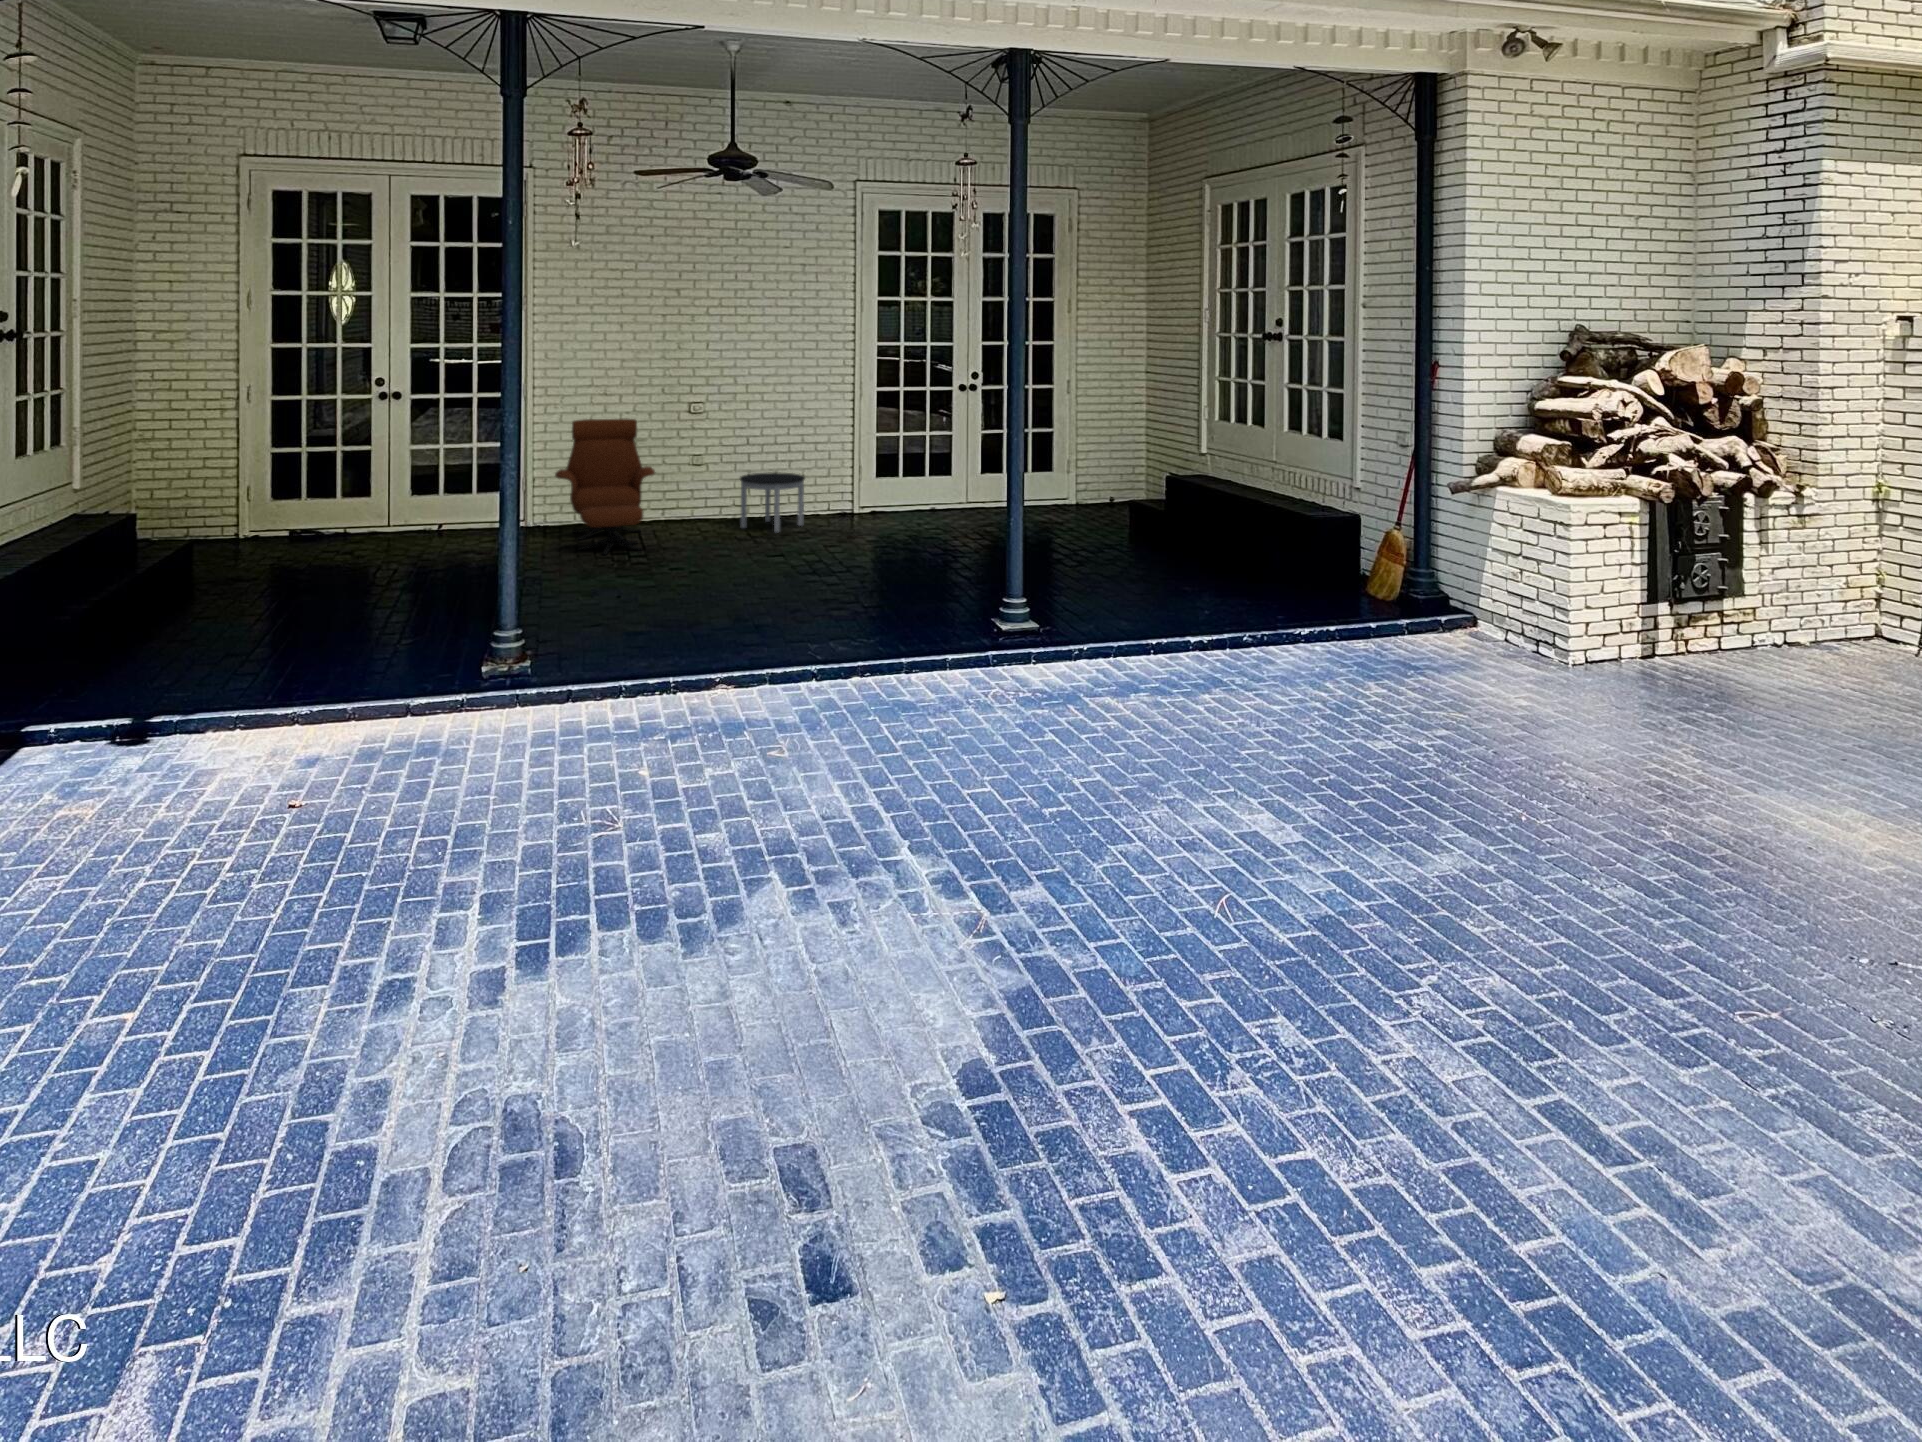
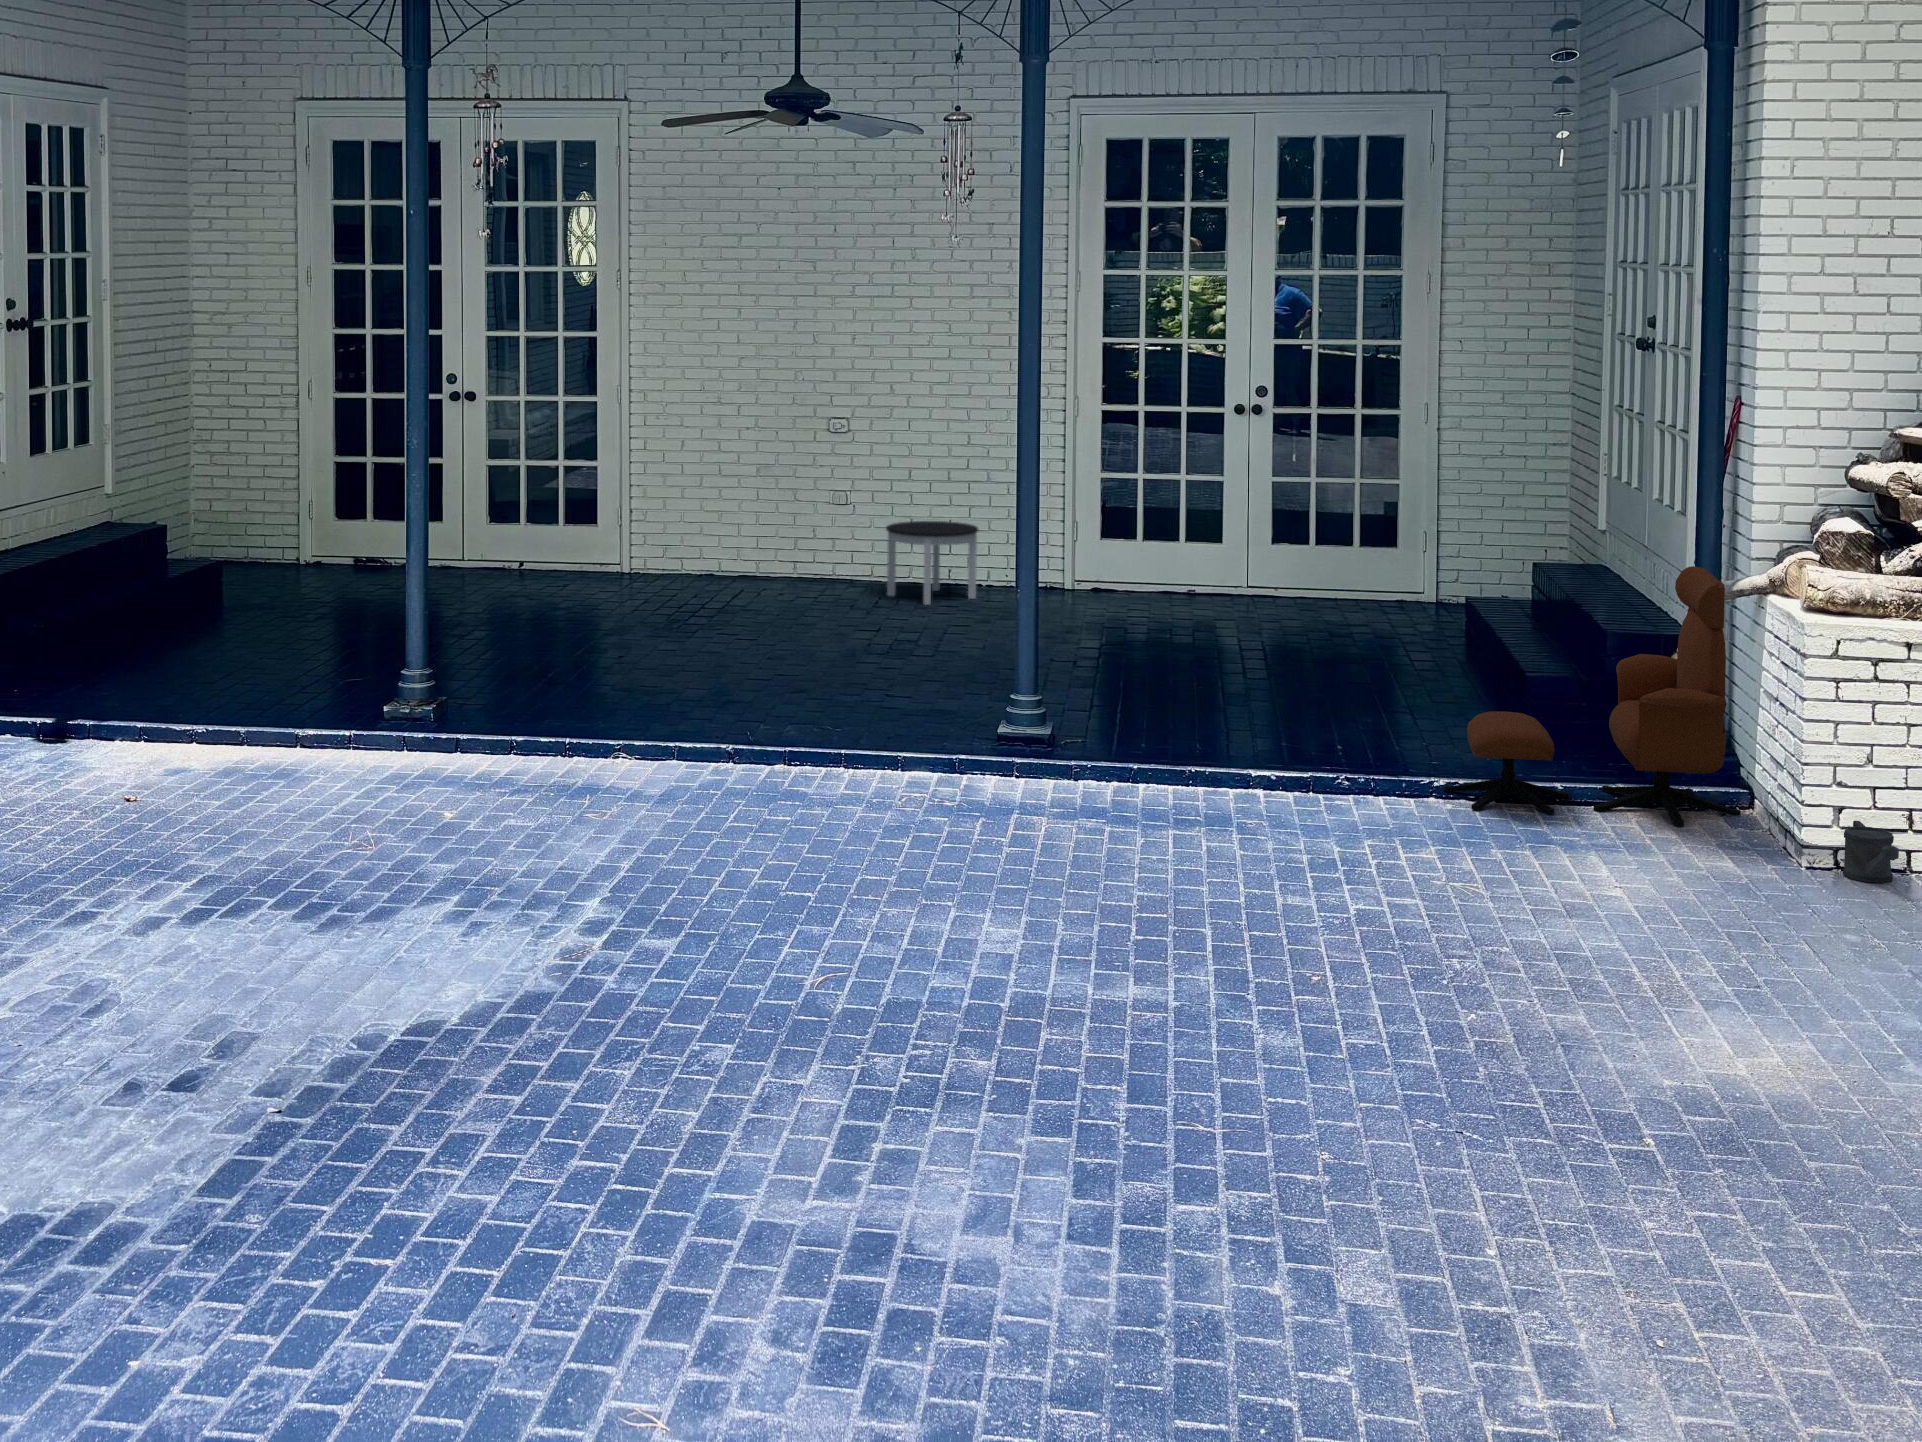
lounge chair: present [555,418,655,555] -> present [1444,566,1741,827]
watering can: none [1602,631,1673,672] -> present [1843,821,1899,883]

